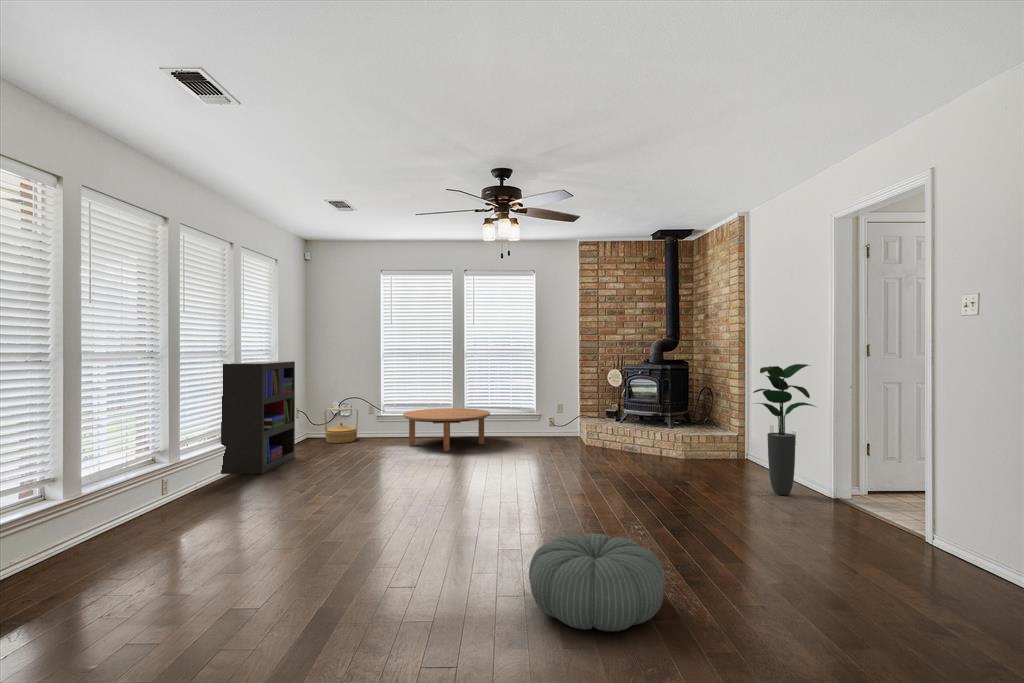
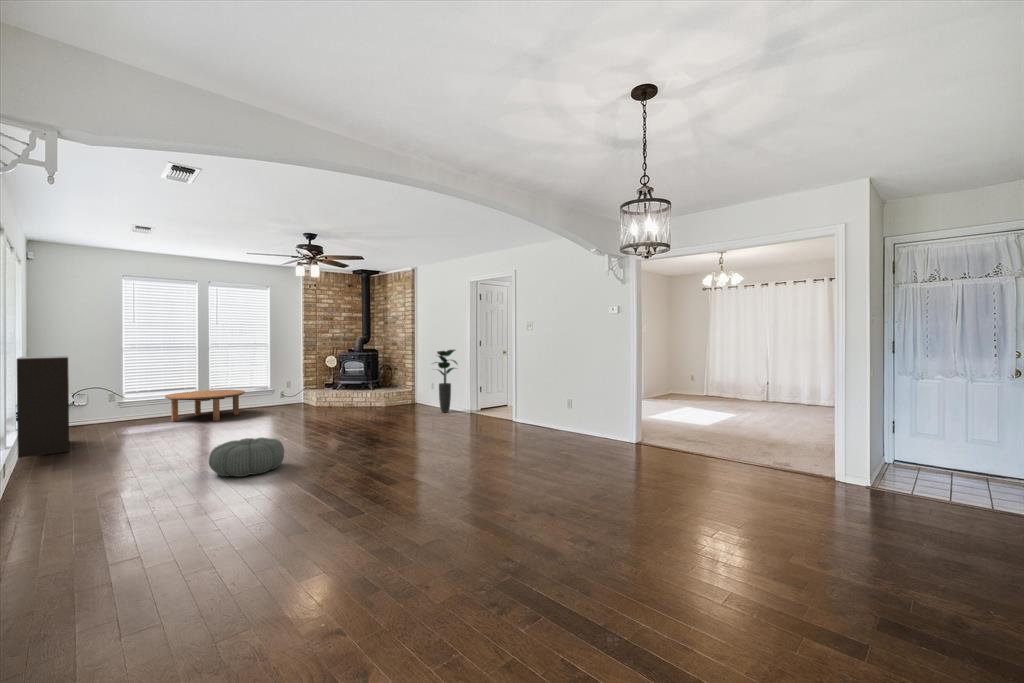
woven basket: present [325,408,358,443] -> none [66,397,106,430]
pouf: present [529,533,665,631] -> present [209,438,284,477]

